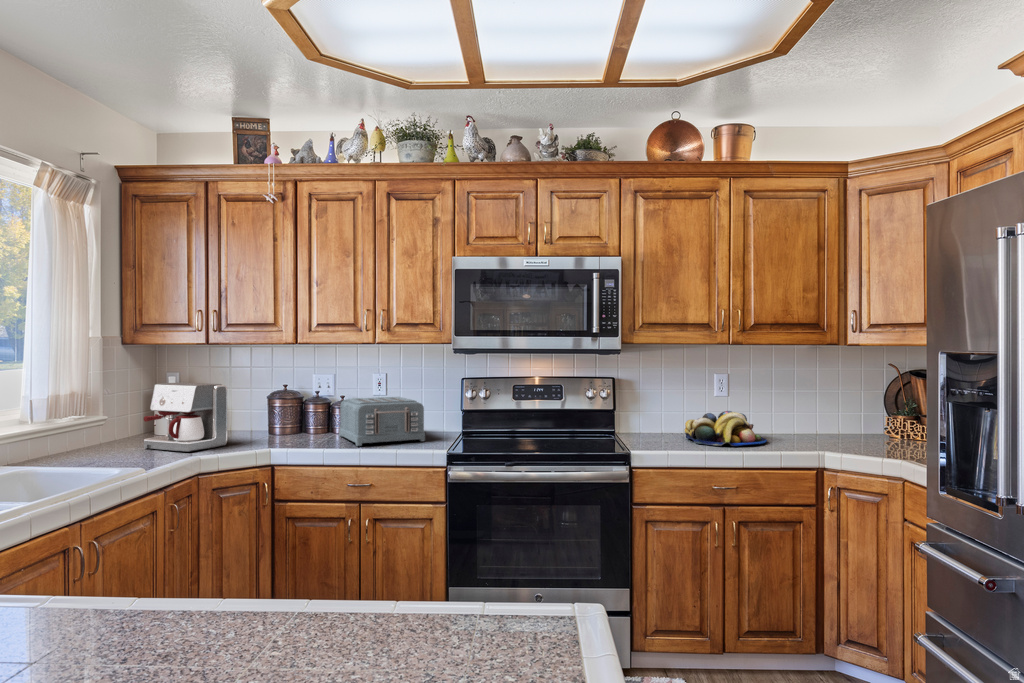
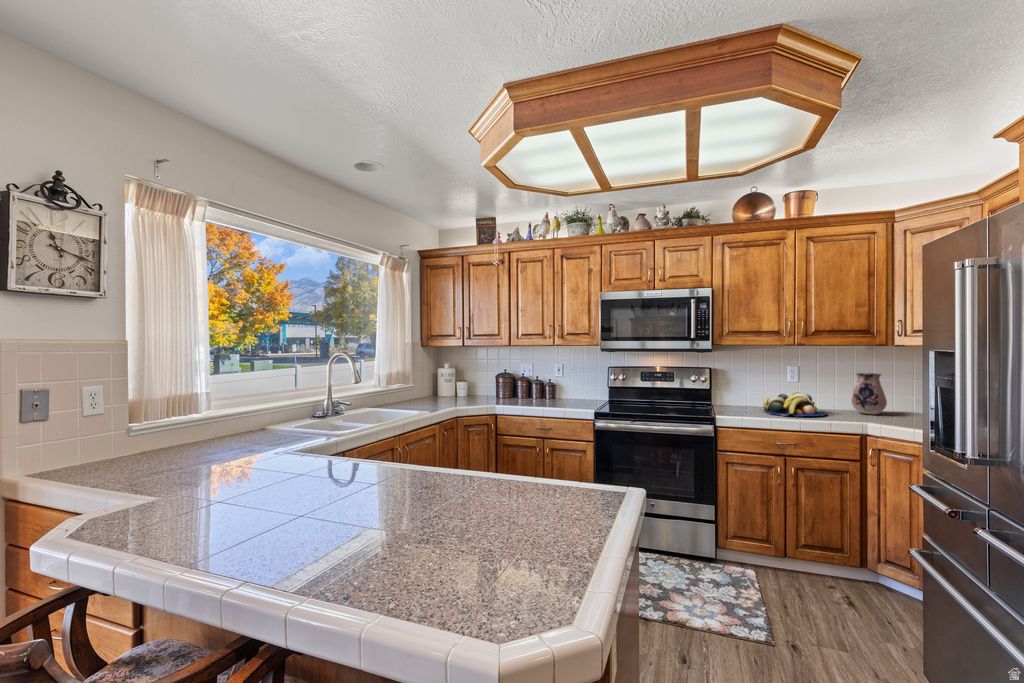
ceramic pitcher: none [792,382,834,438] -> present [852,373,887,414]
coffee maker: present [144,383,227,452] -> none [431,368,473,405]
toaster: present [339,397,425,446] -> none [535,378,584,406]

